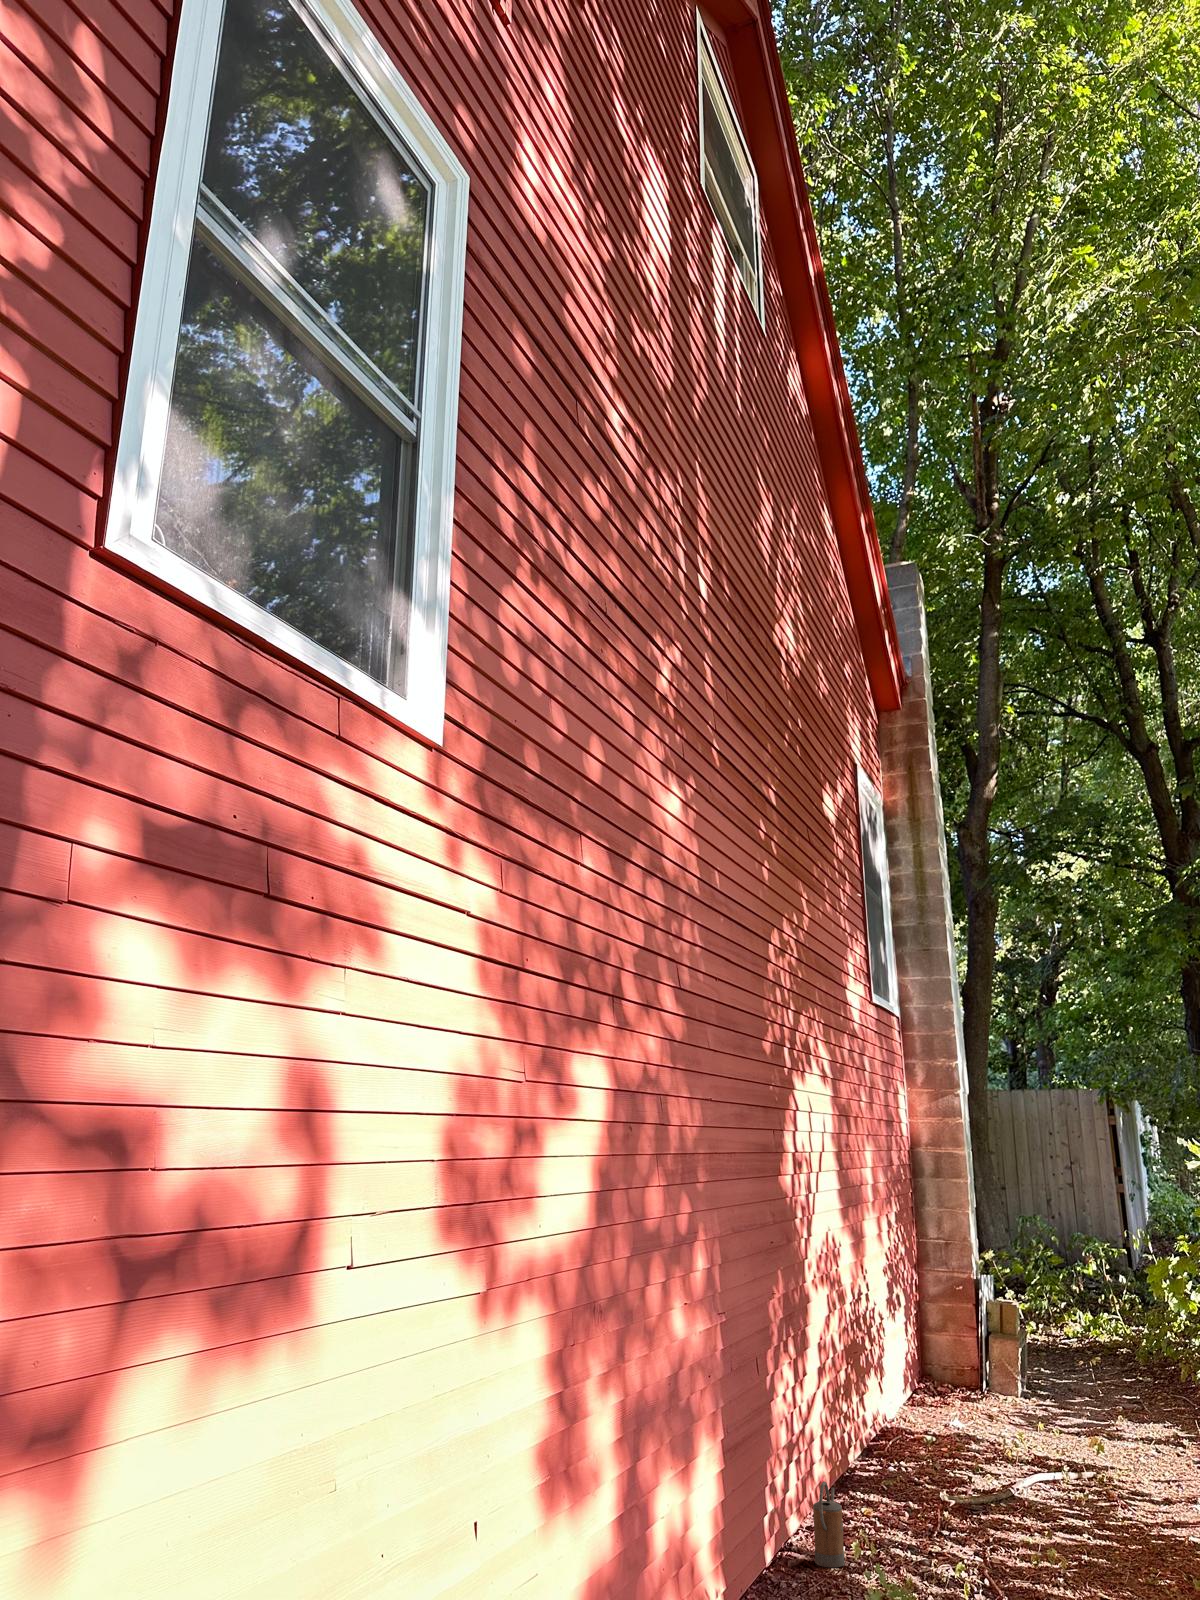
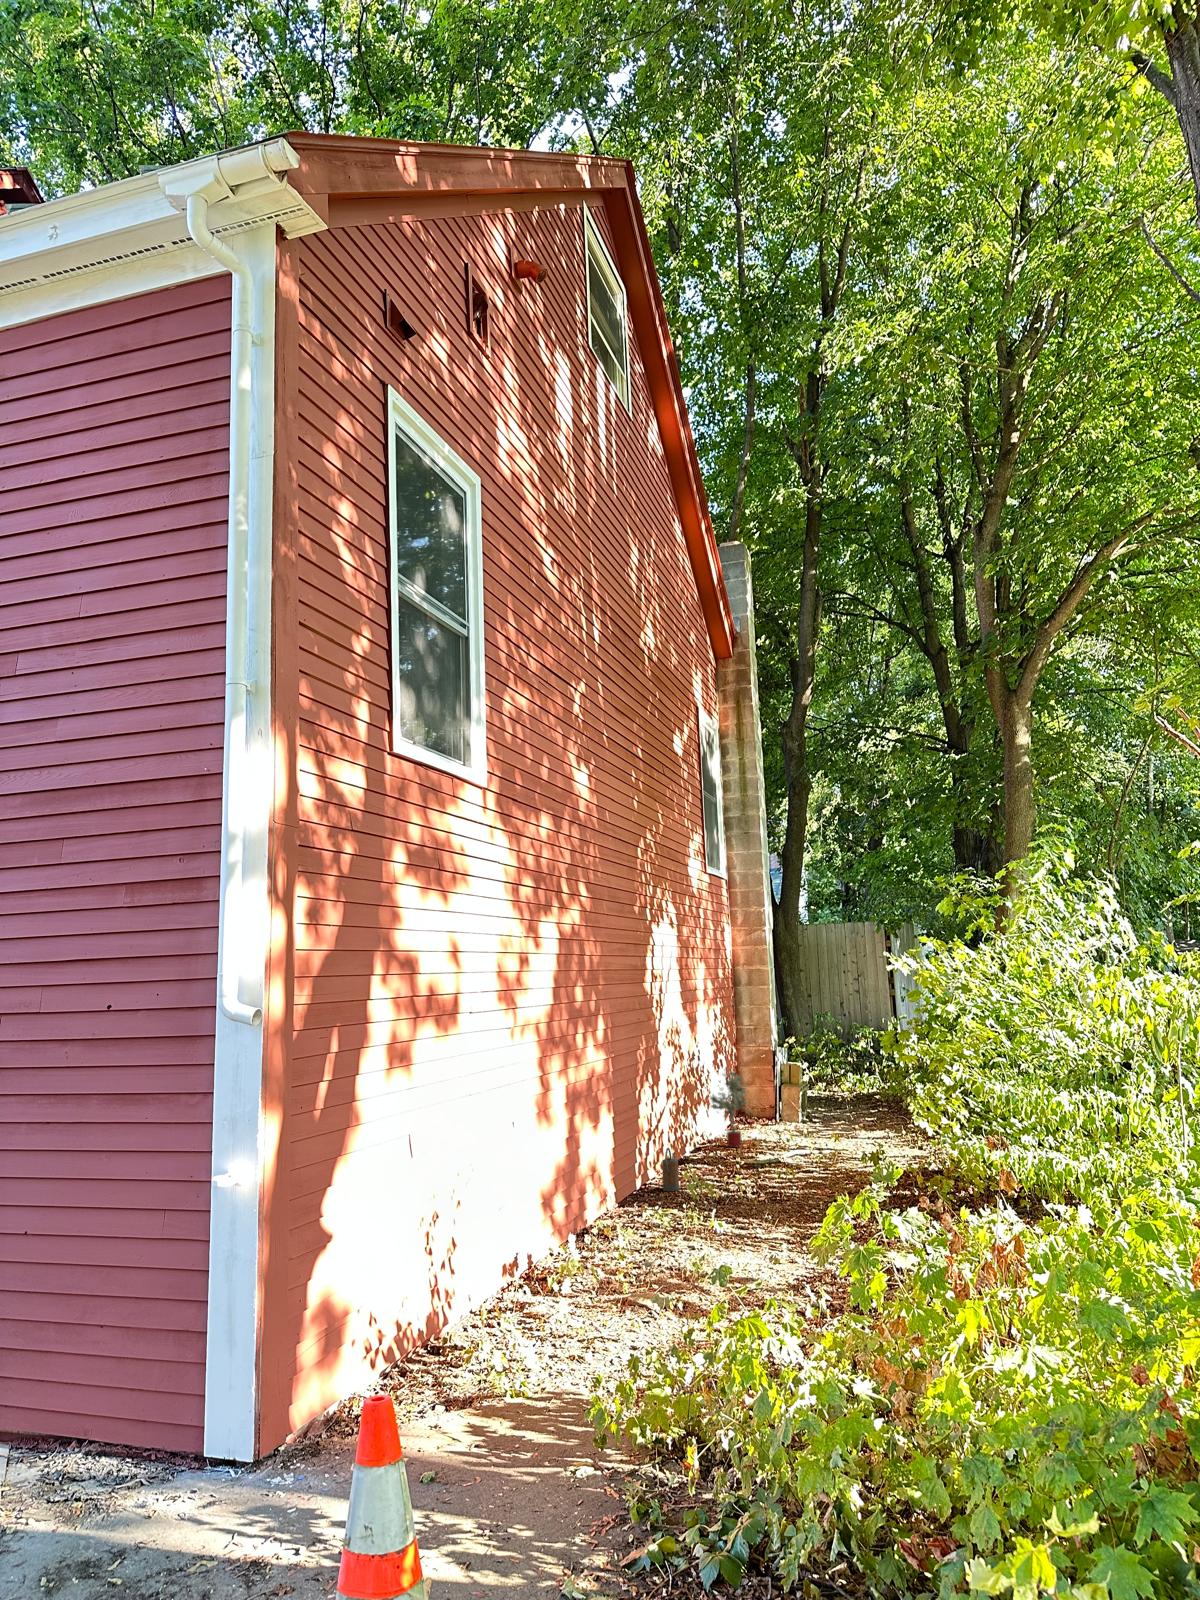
potted tree: none [883,1313,946,1450] -> present [710,1068,747,1148]

